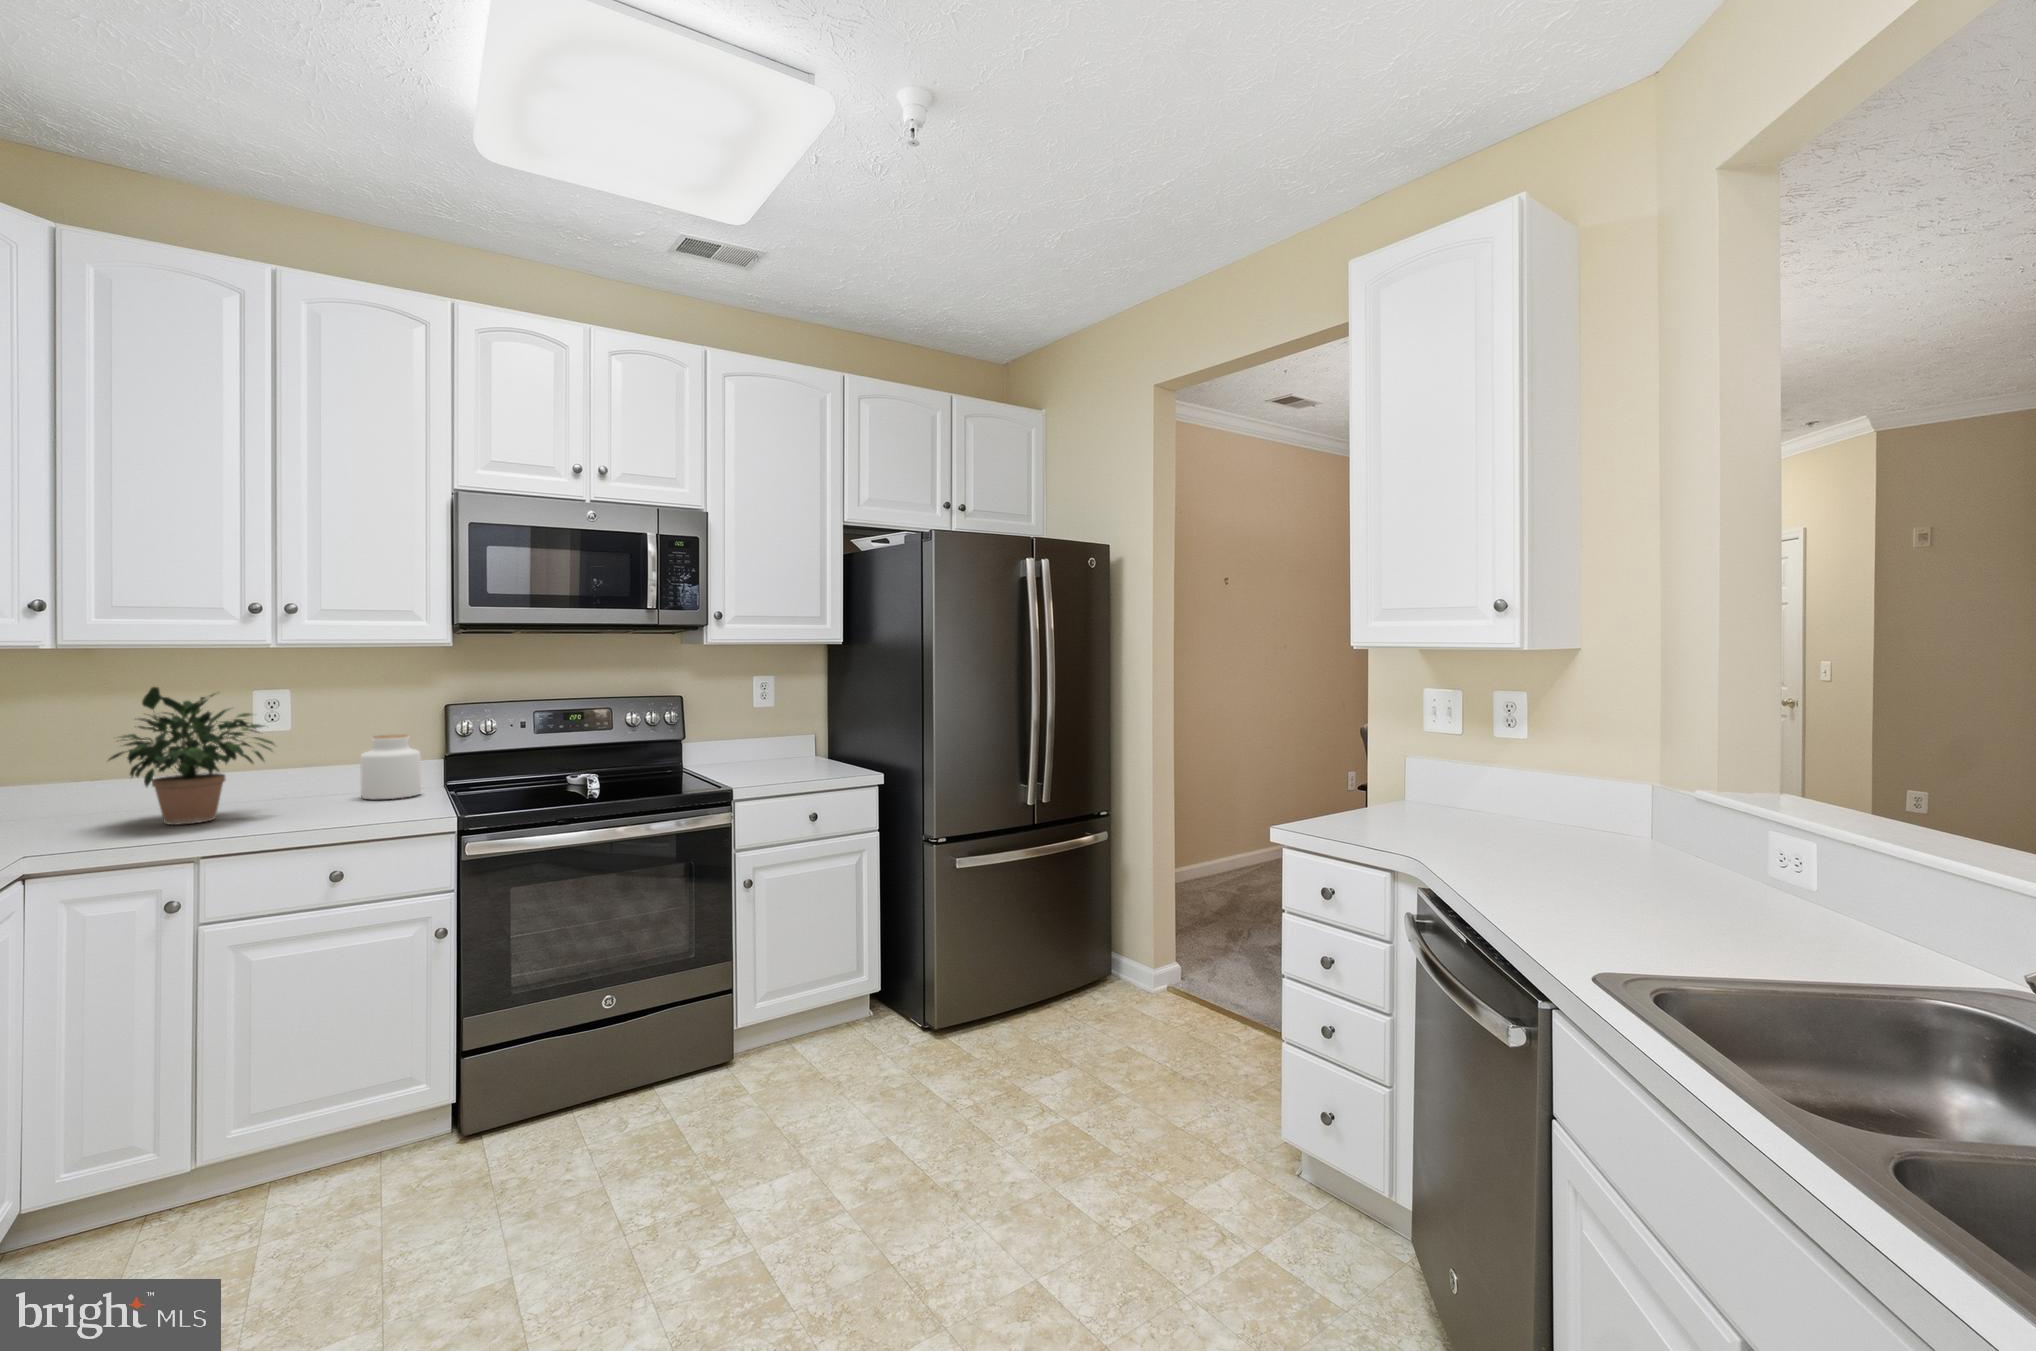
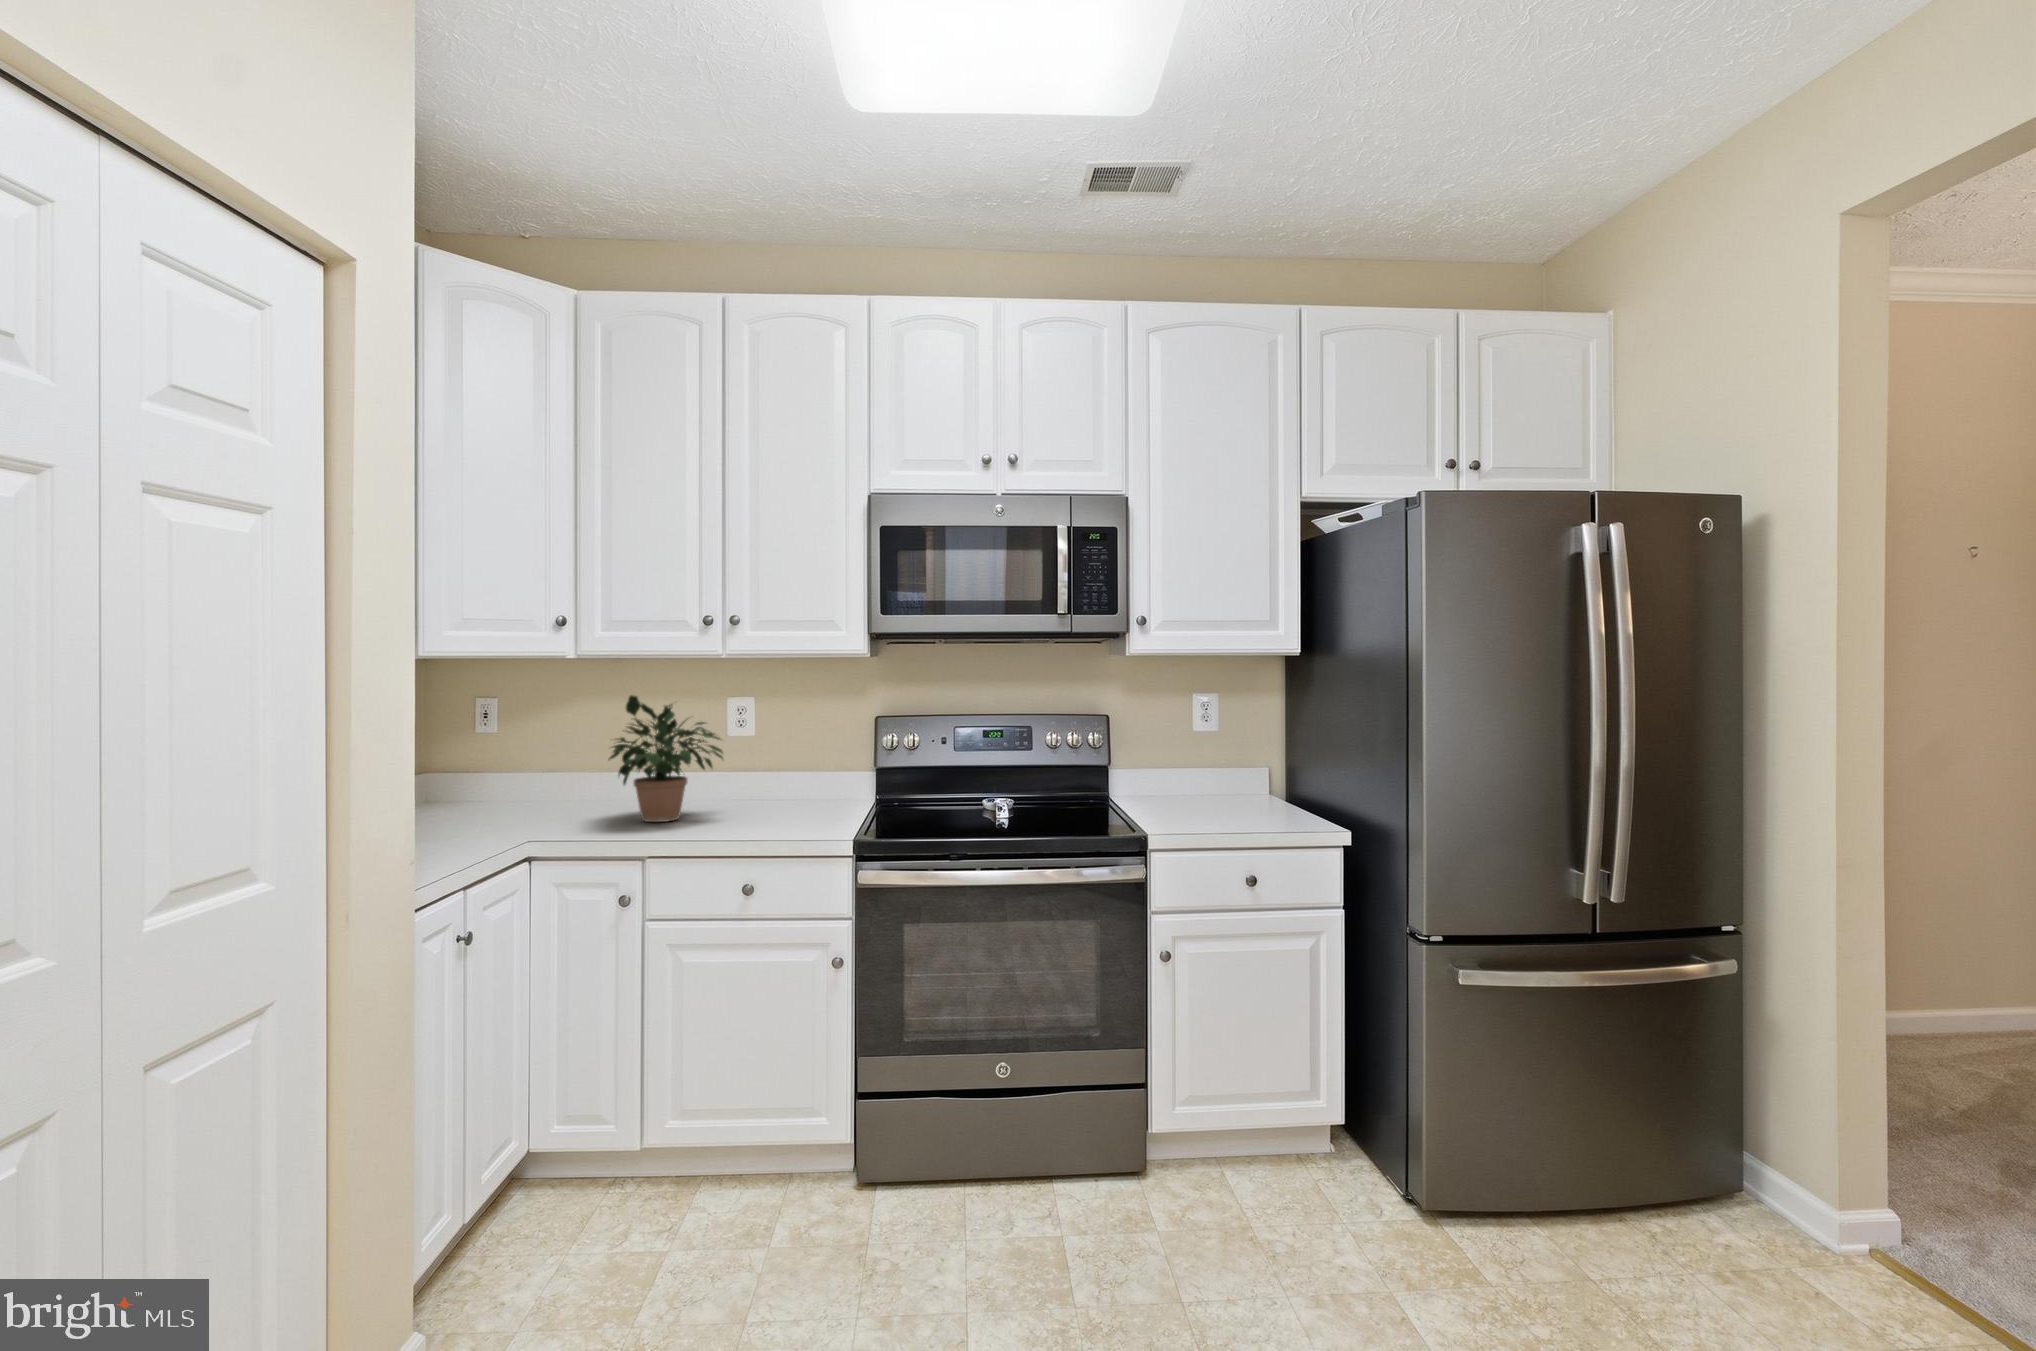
jar: present [360,735,421,800] -> none [803,747,853,811]

